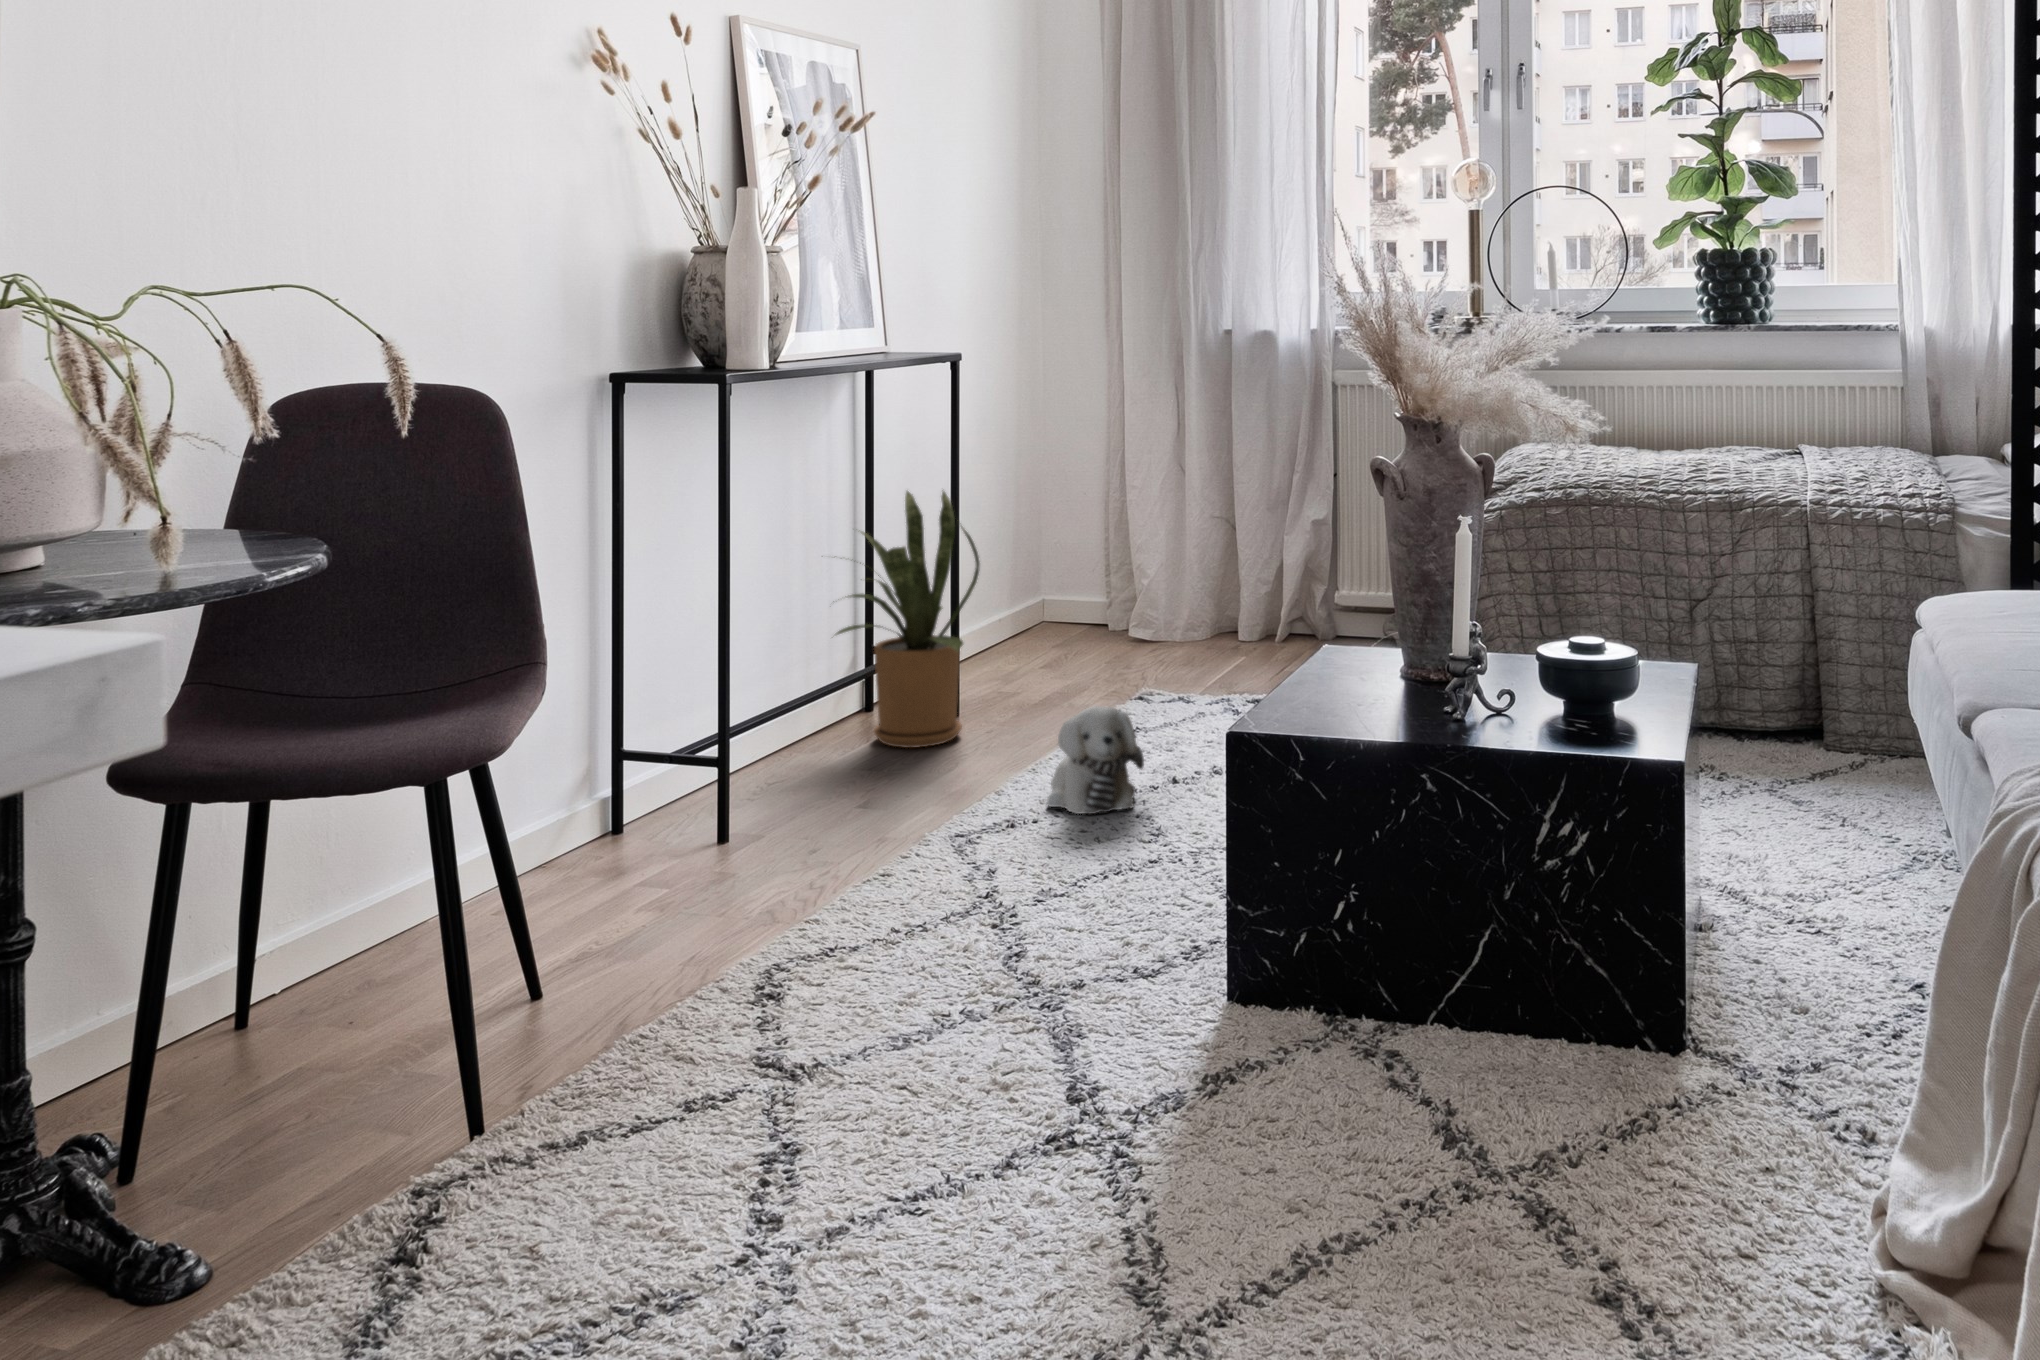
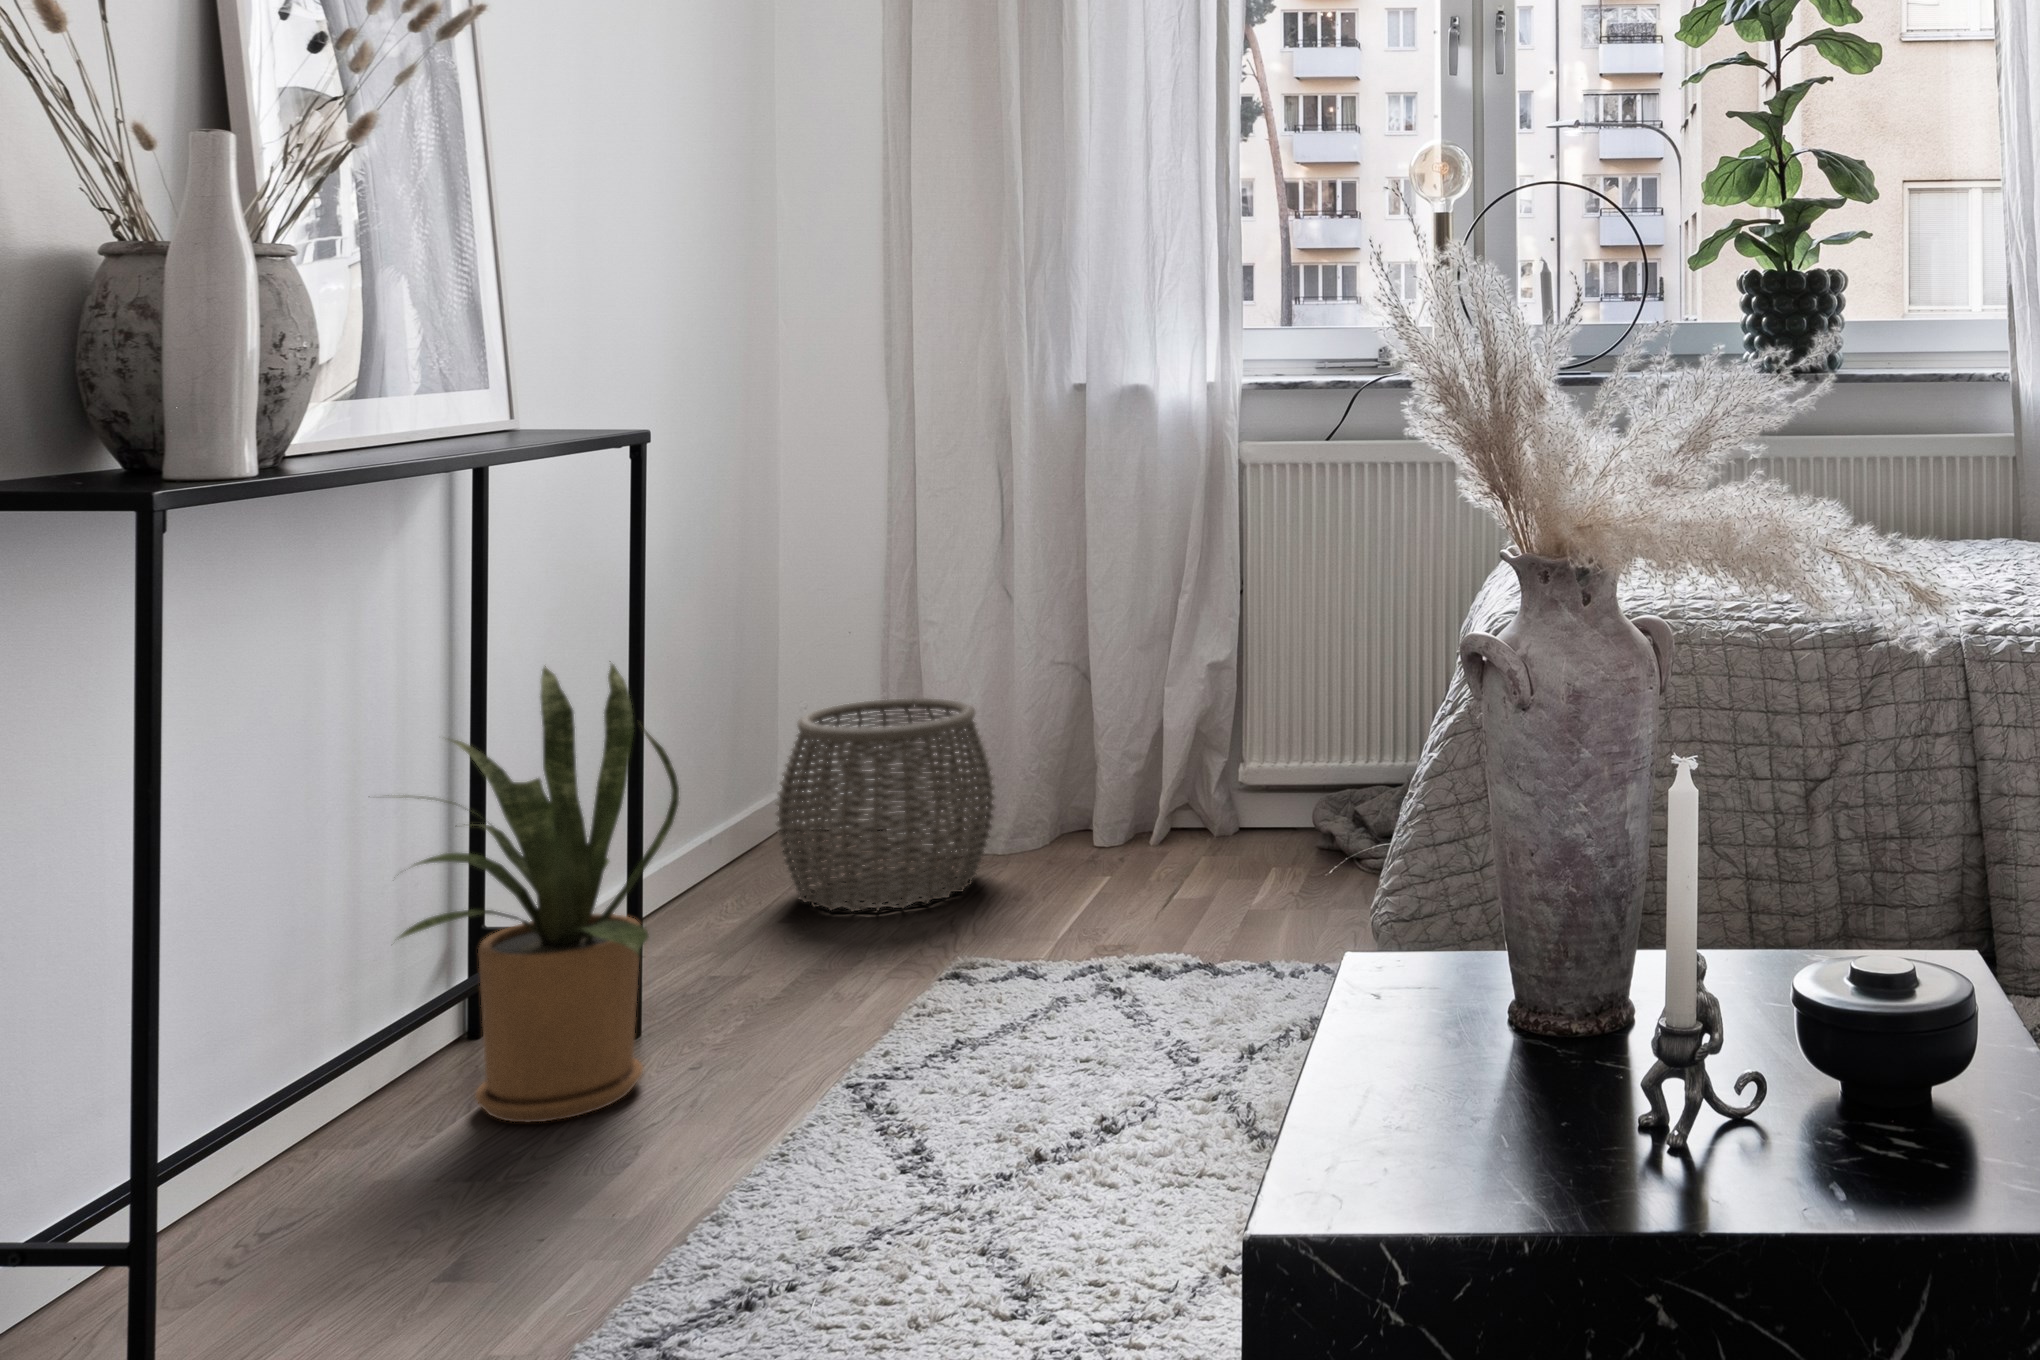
woven basket: none [1040,532,1174,663] -> present [776,698,996,911]
plush toy: present [1047,706,1144,814] -> none [809,1049,987,1250]

